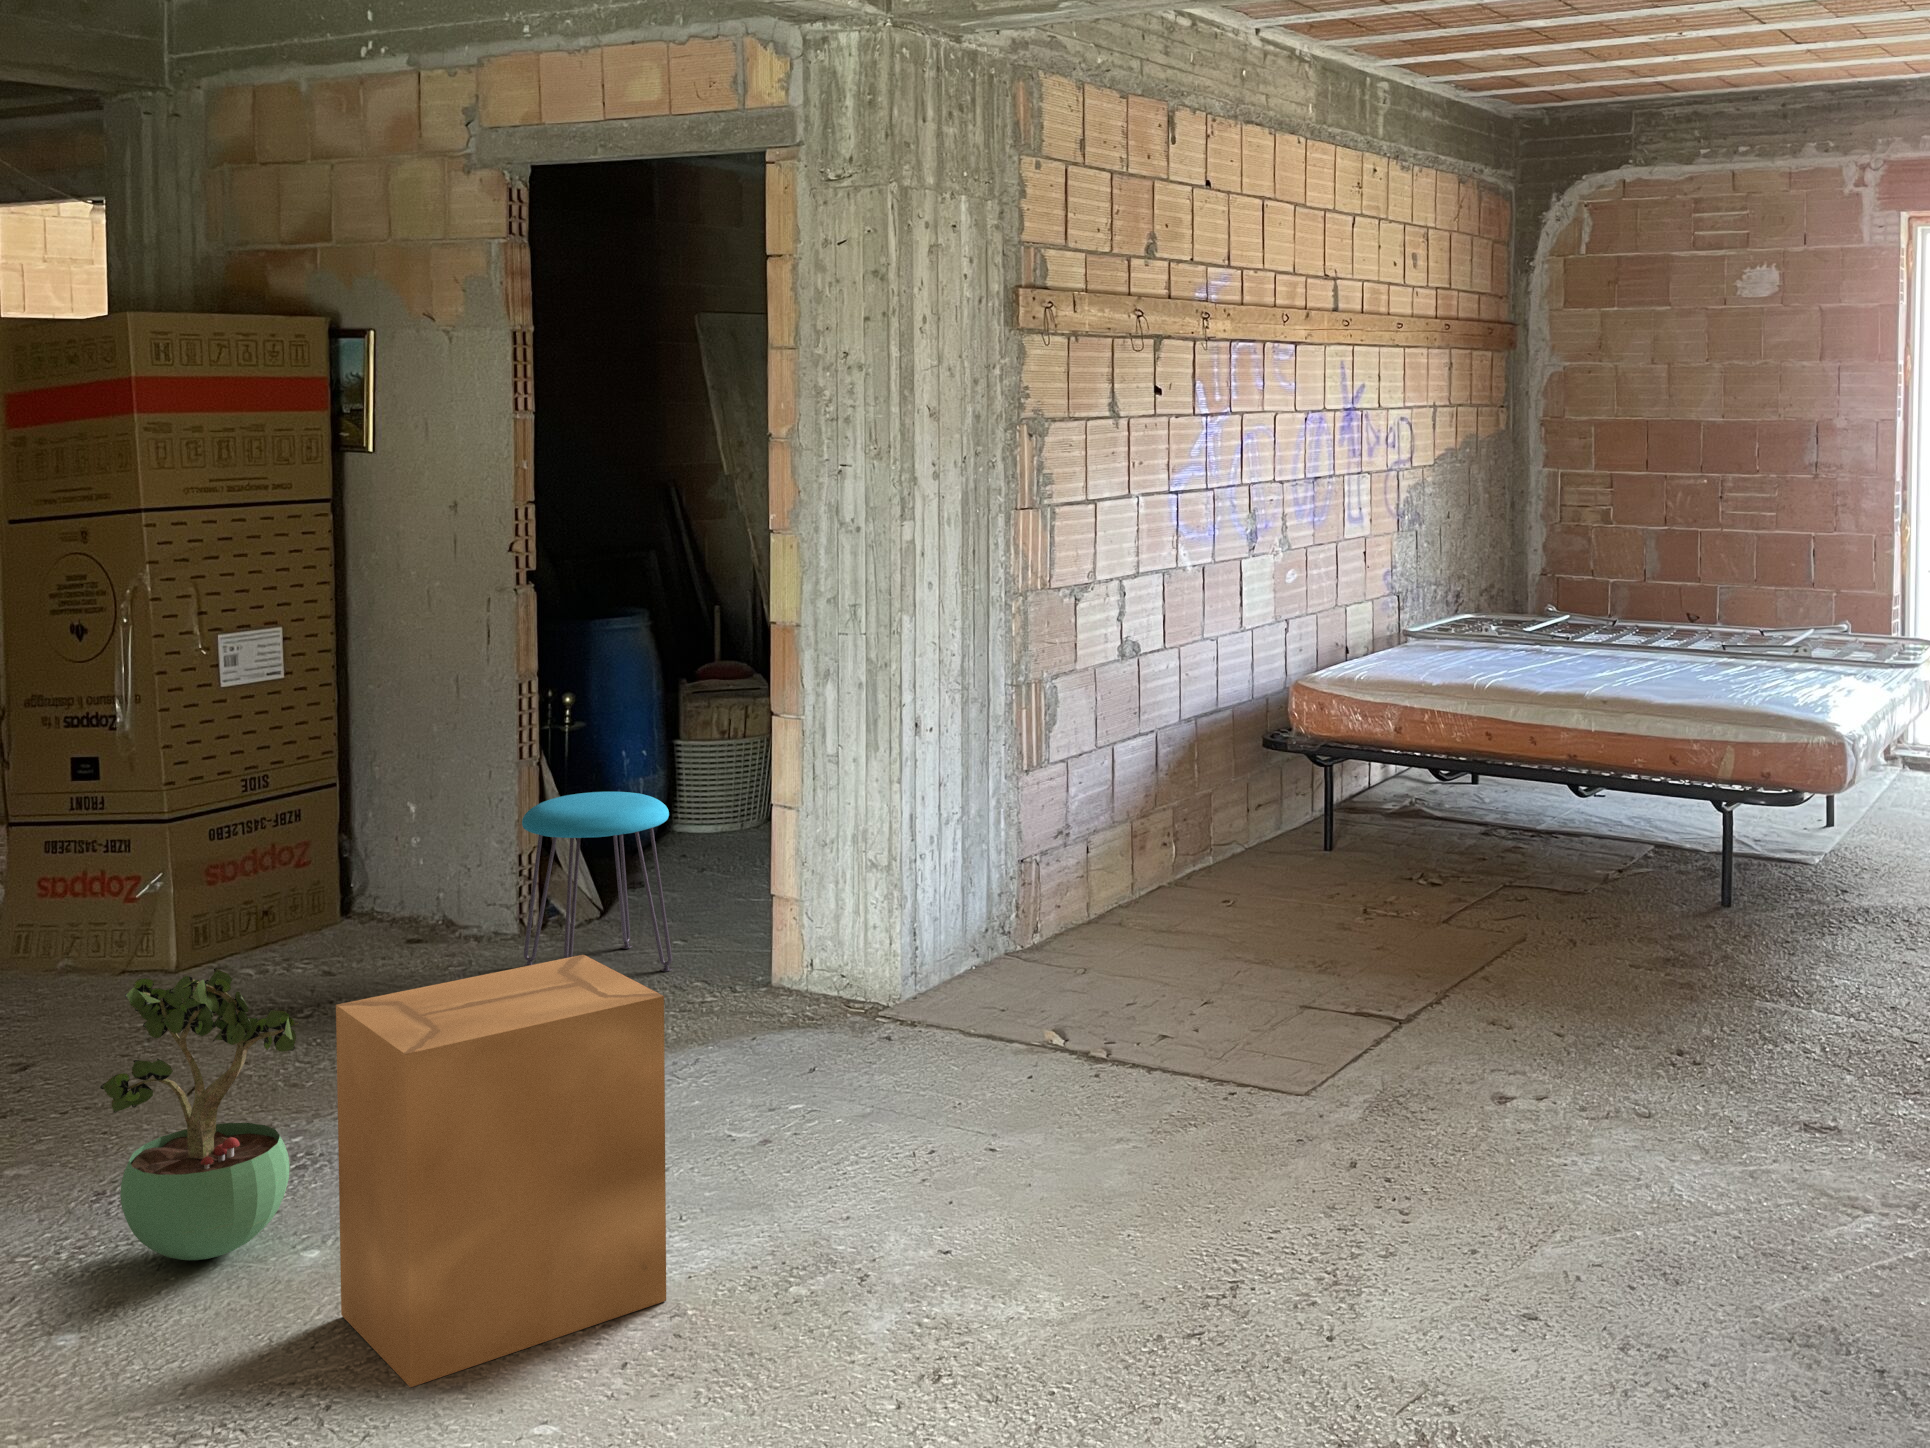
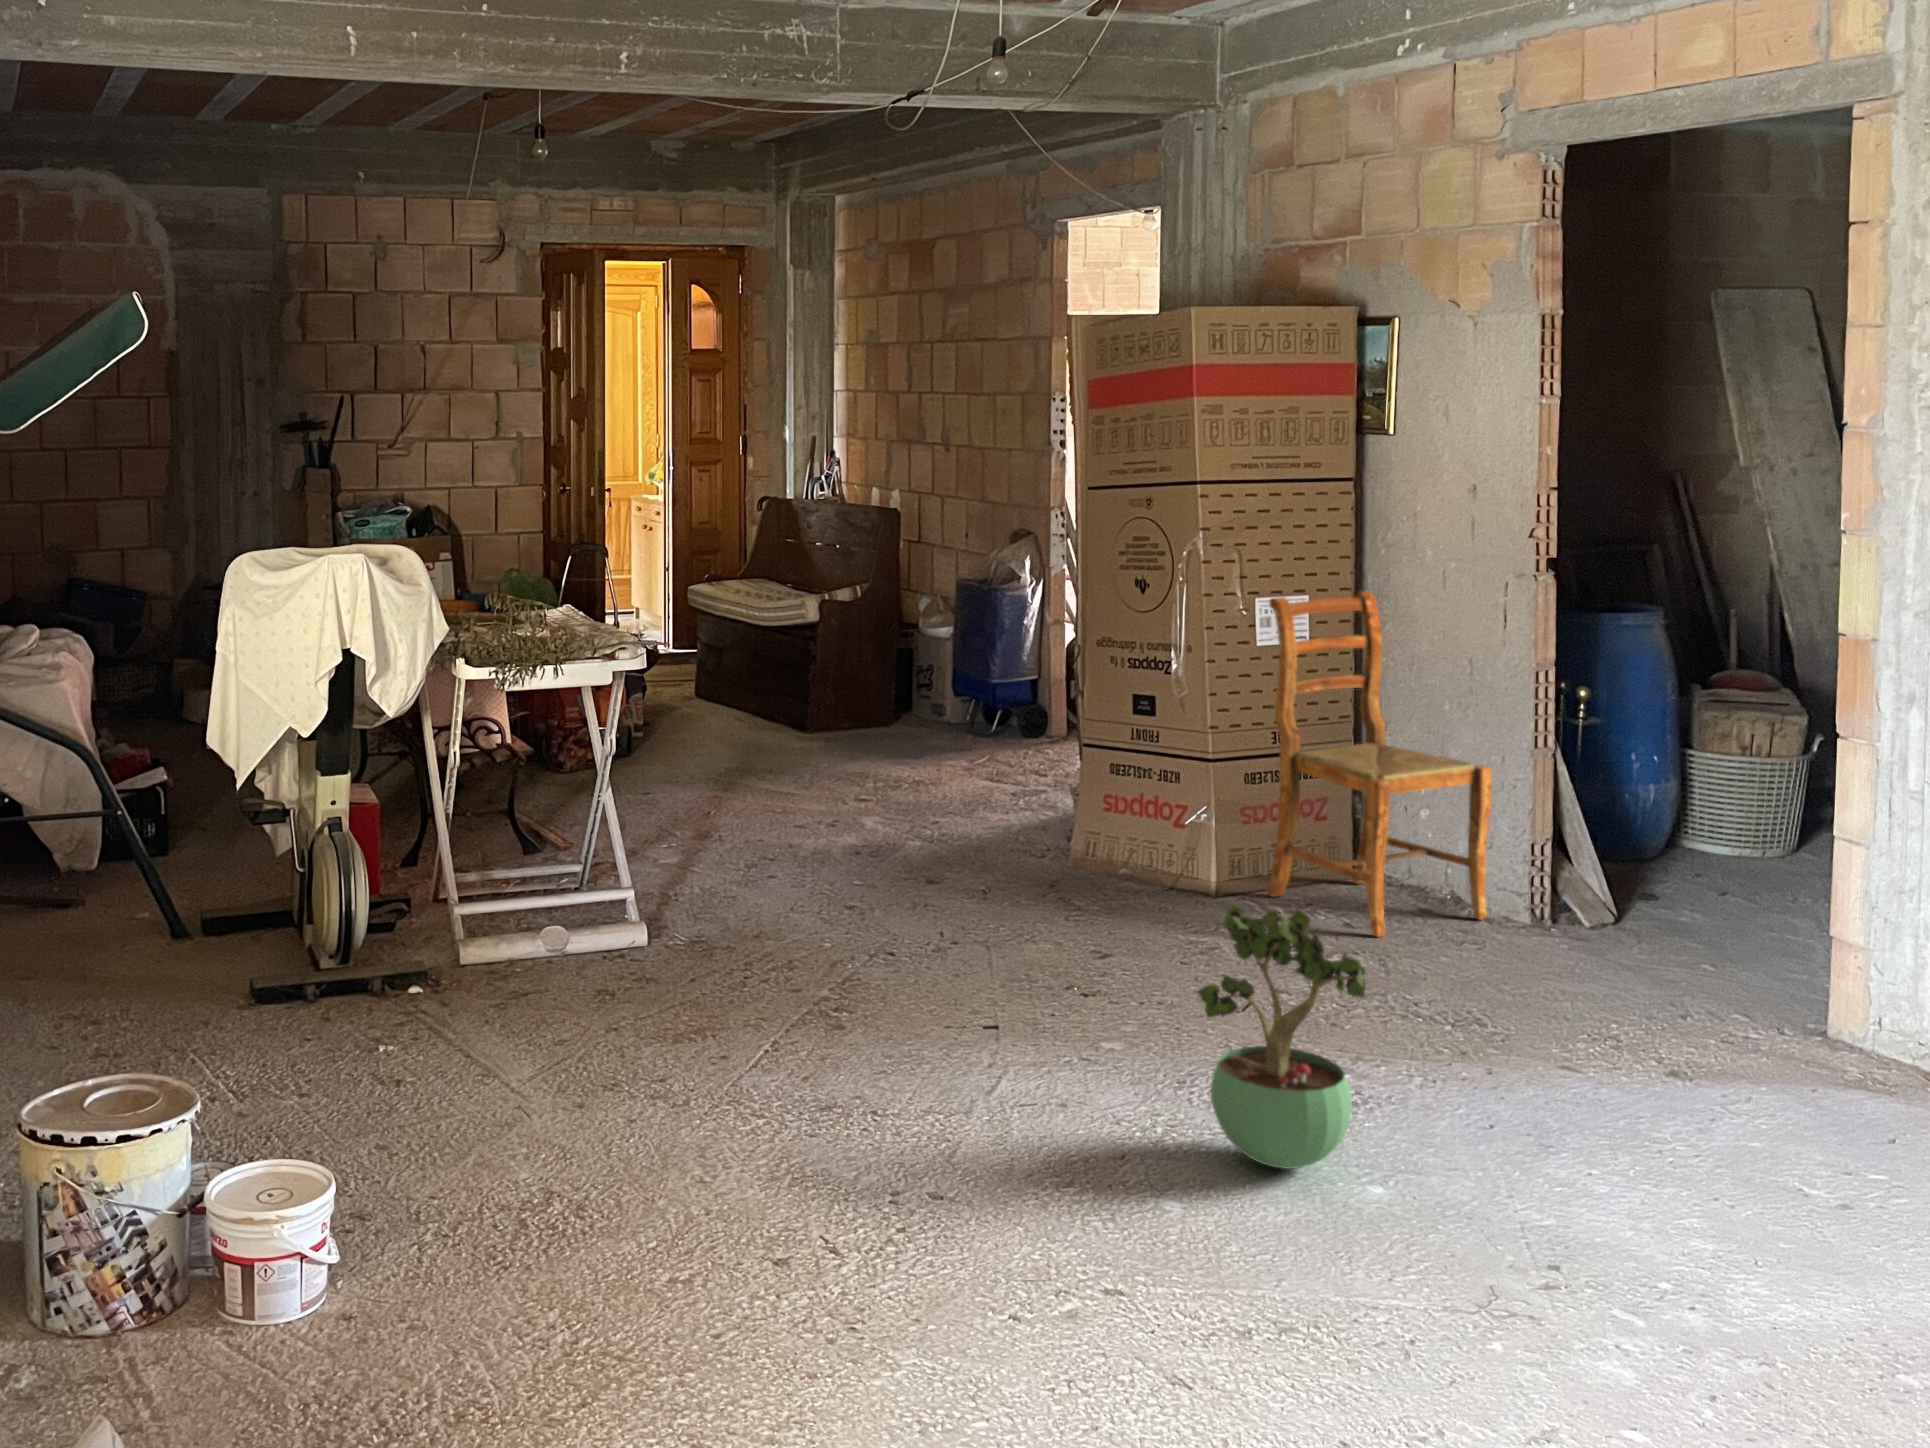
chair: none [231,615,479,982] -> present [1268,591,1492,937]
stool: present [522,792,672,971] -> none [1536,789,1702,991]
cardboard box: present [336,955,666,1387] -> none [1409,965,1767,1356]

